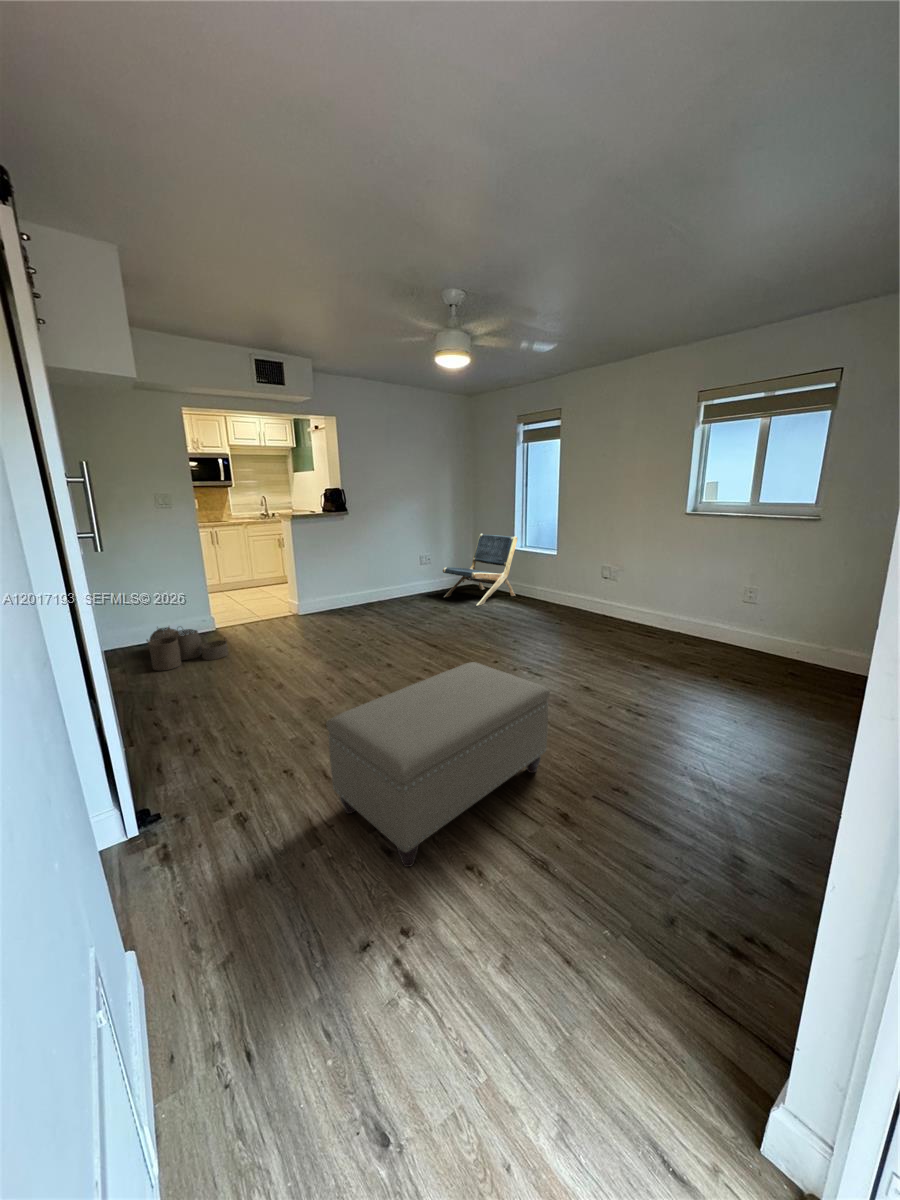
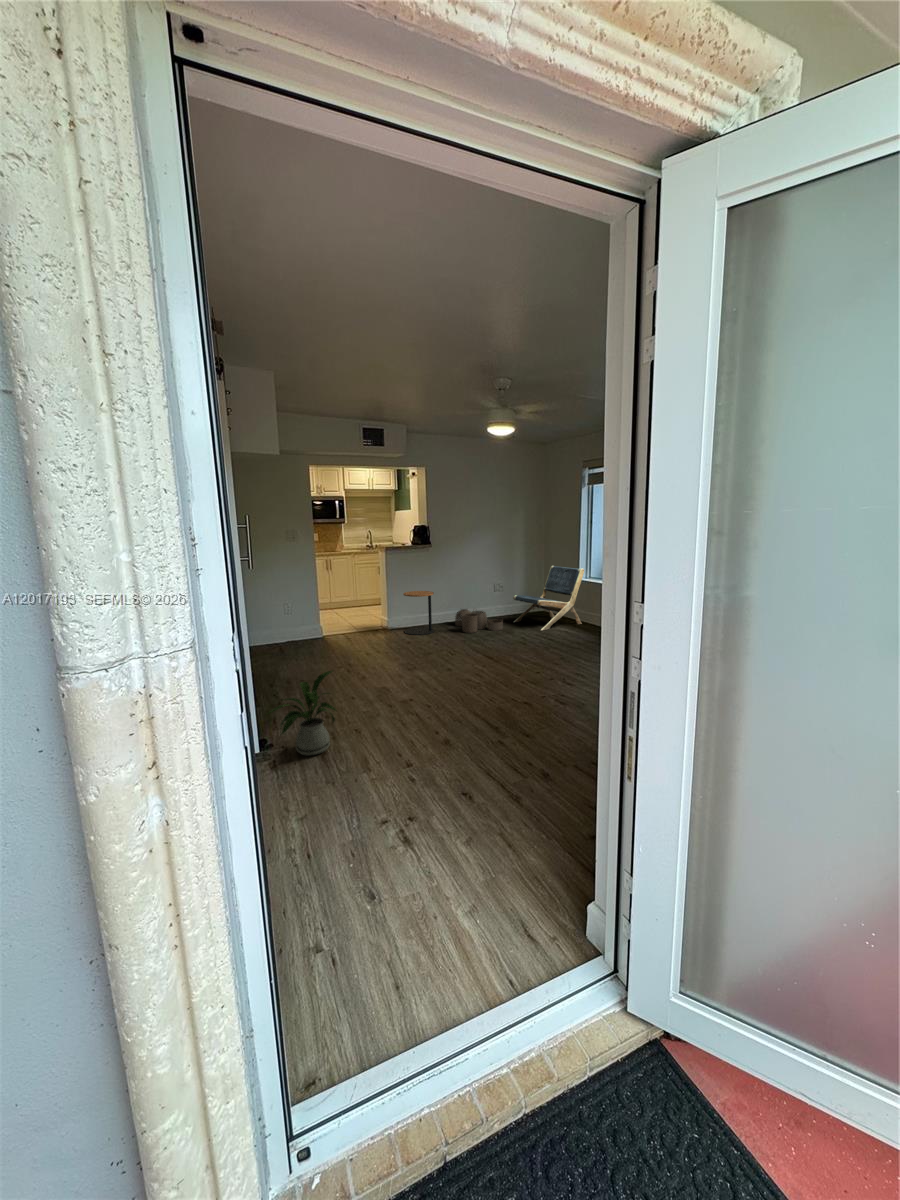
side table: none [317,567,357,620] -> present [403,591,434,635]
woven basket: present [146,627,228,670] -> present [455,609,503,633]
ottoman: present [326,662,550,867] -> none [380,662,550,789]
house plant: none [141,698,262,830] -> present [268,671,336,756]

